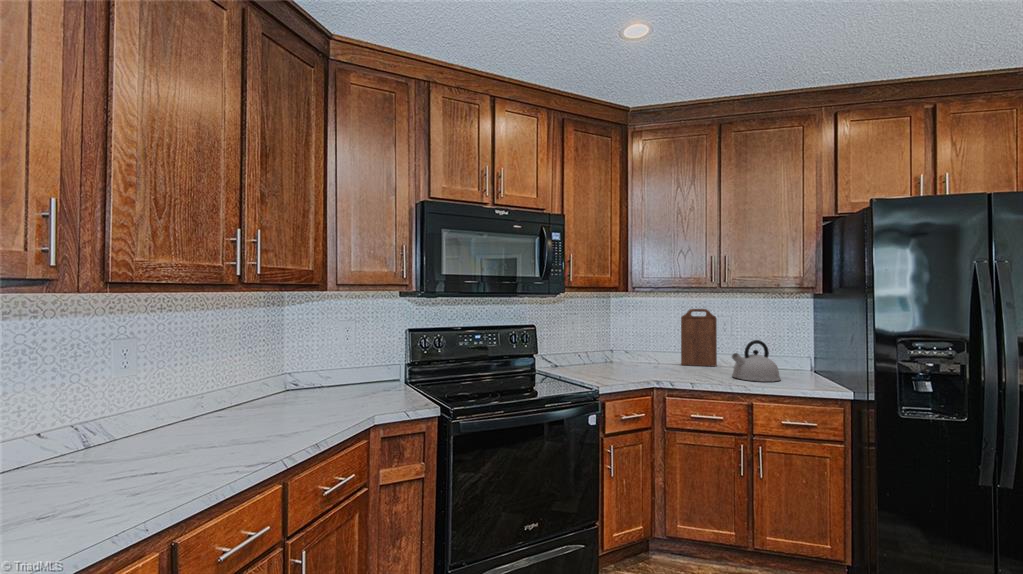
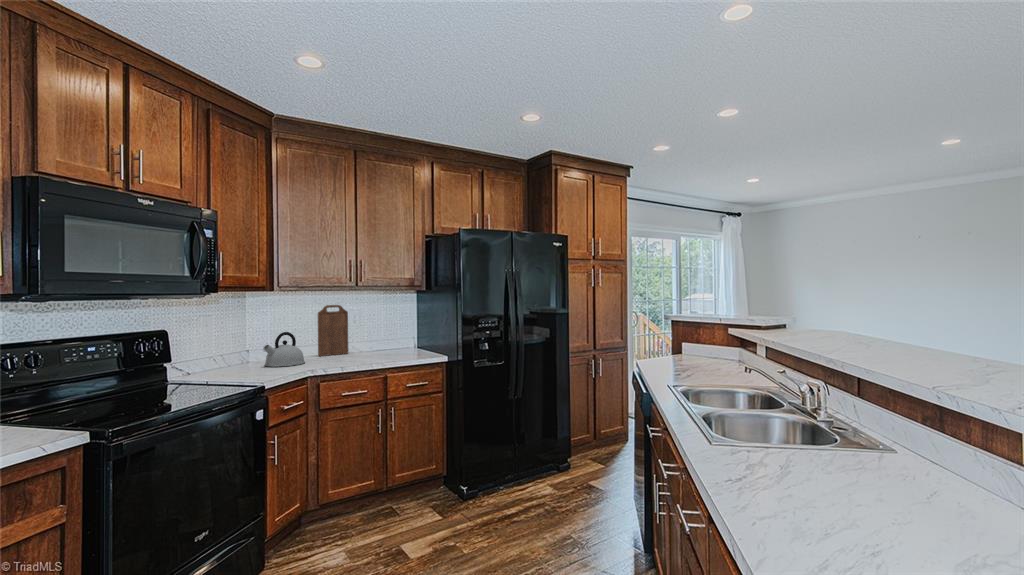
kettle: present [732,340,781,382] -> present [263,332,305,367]

